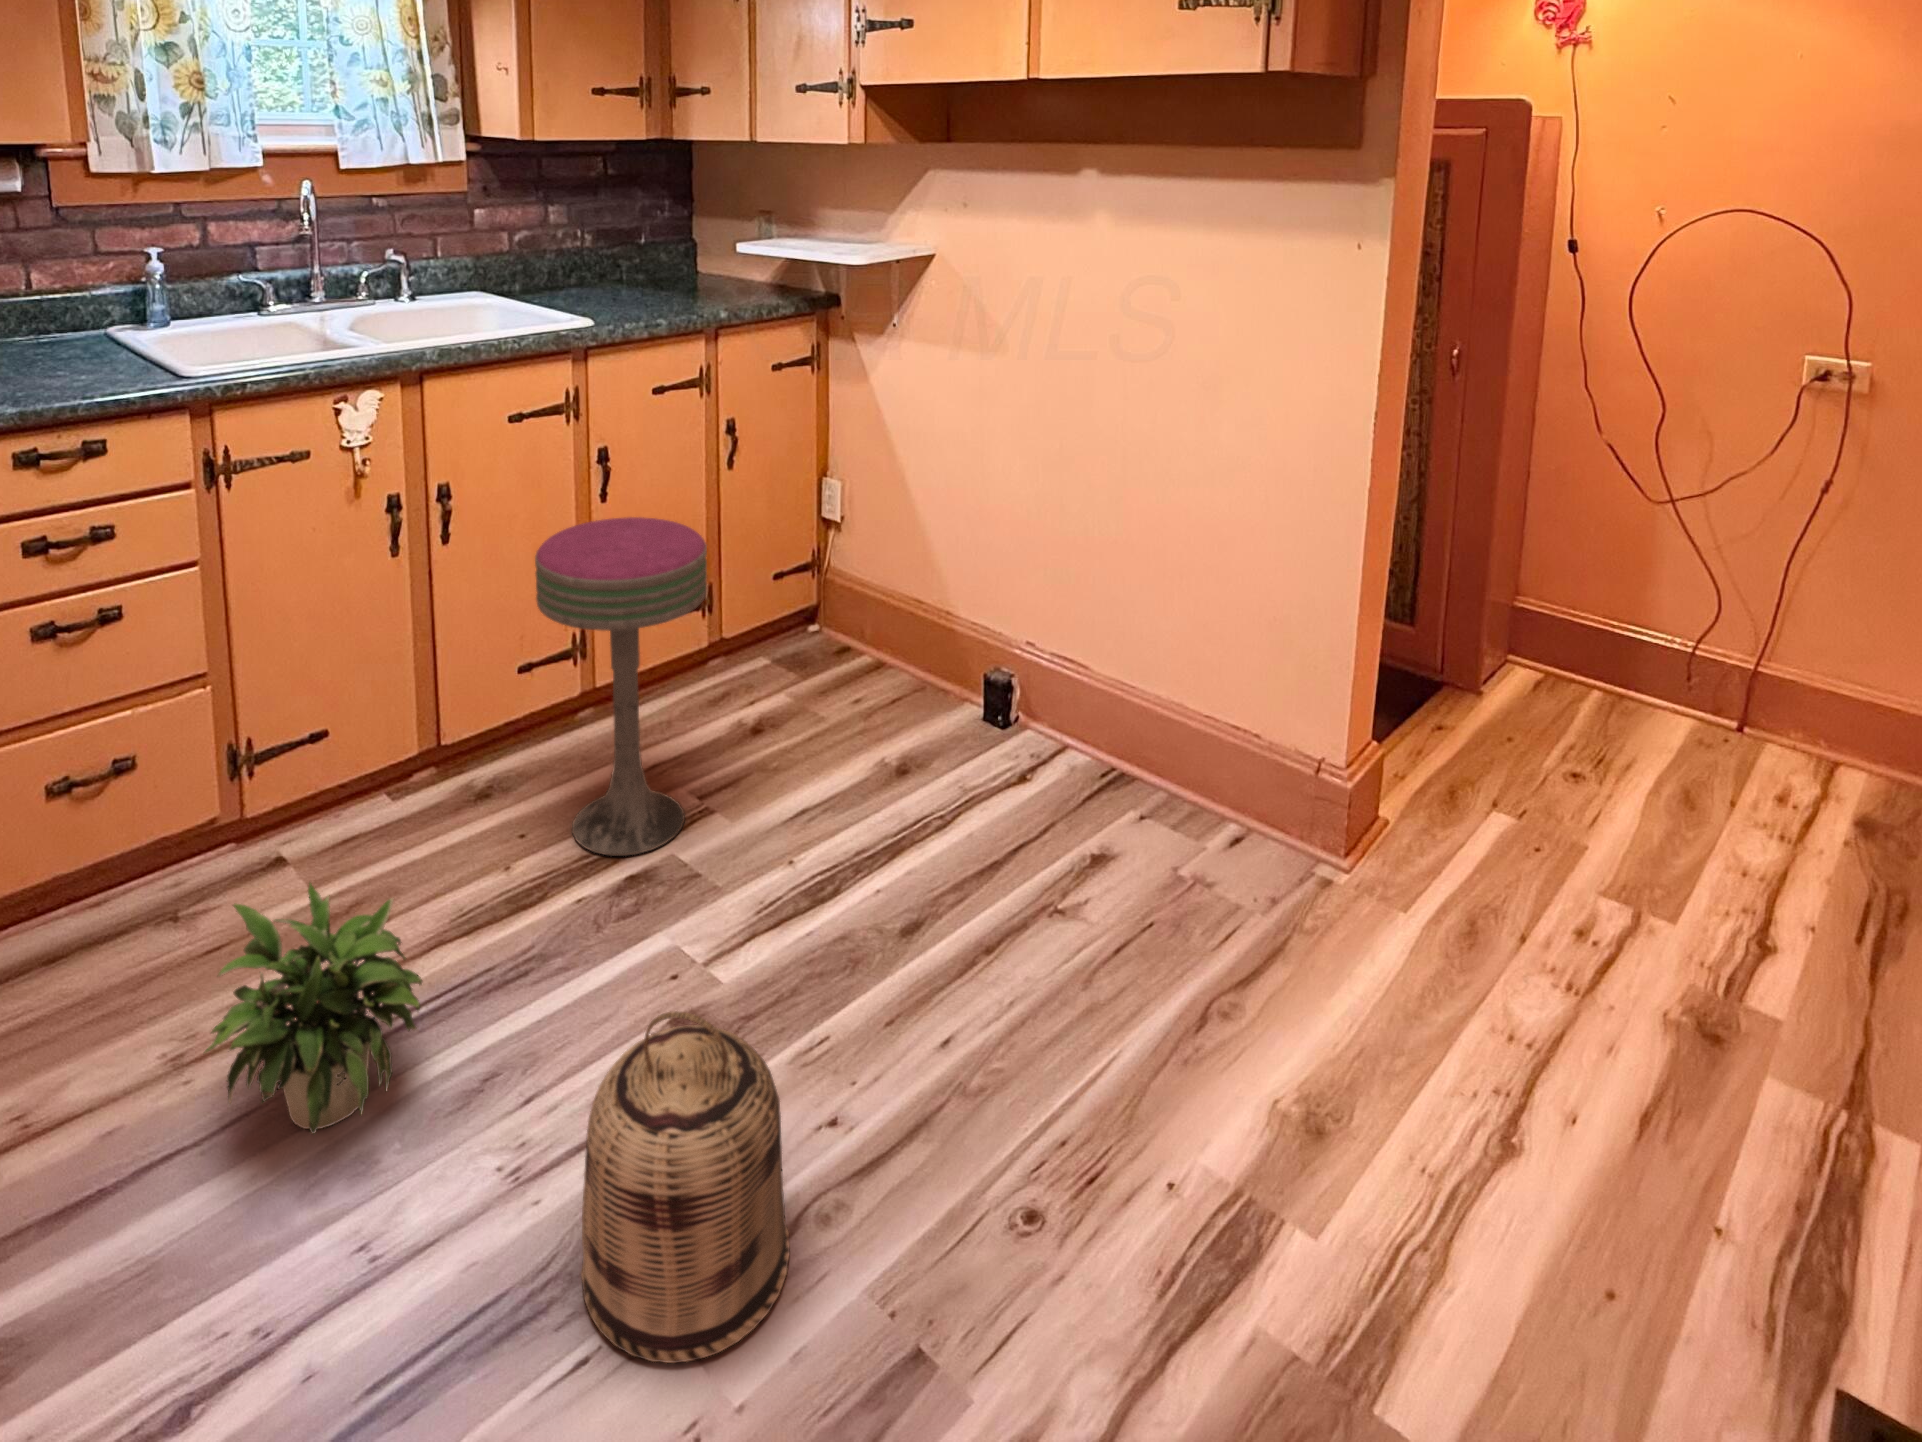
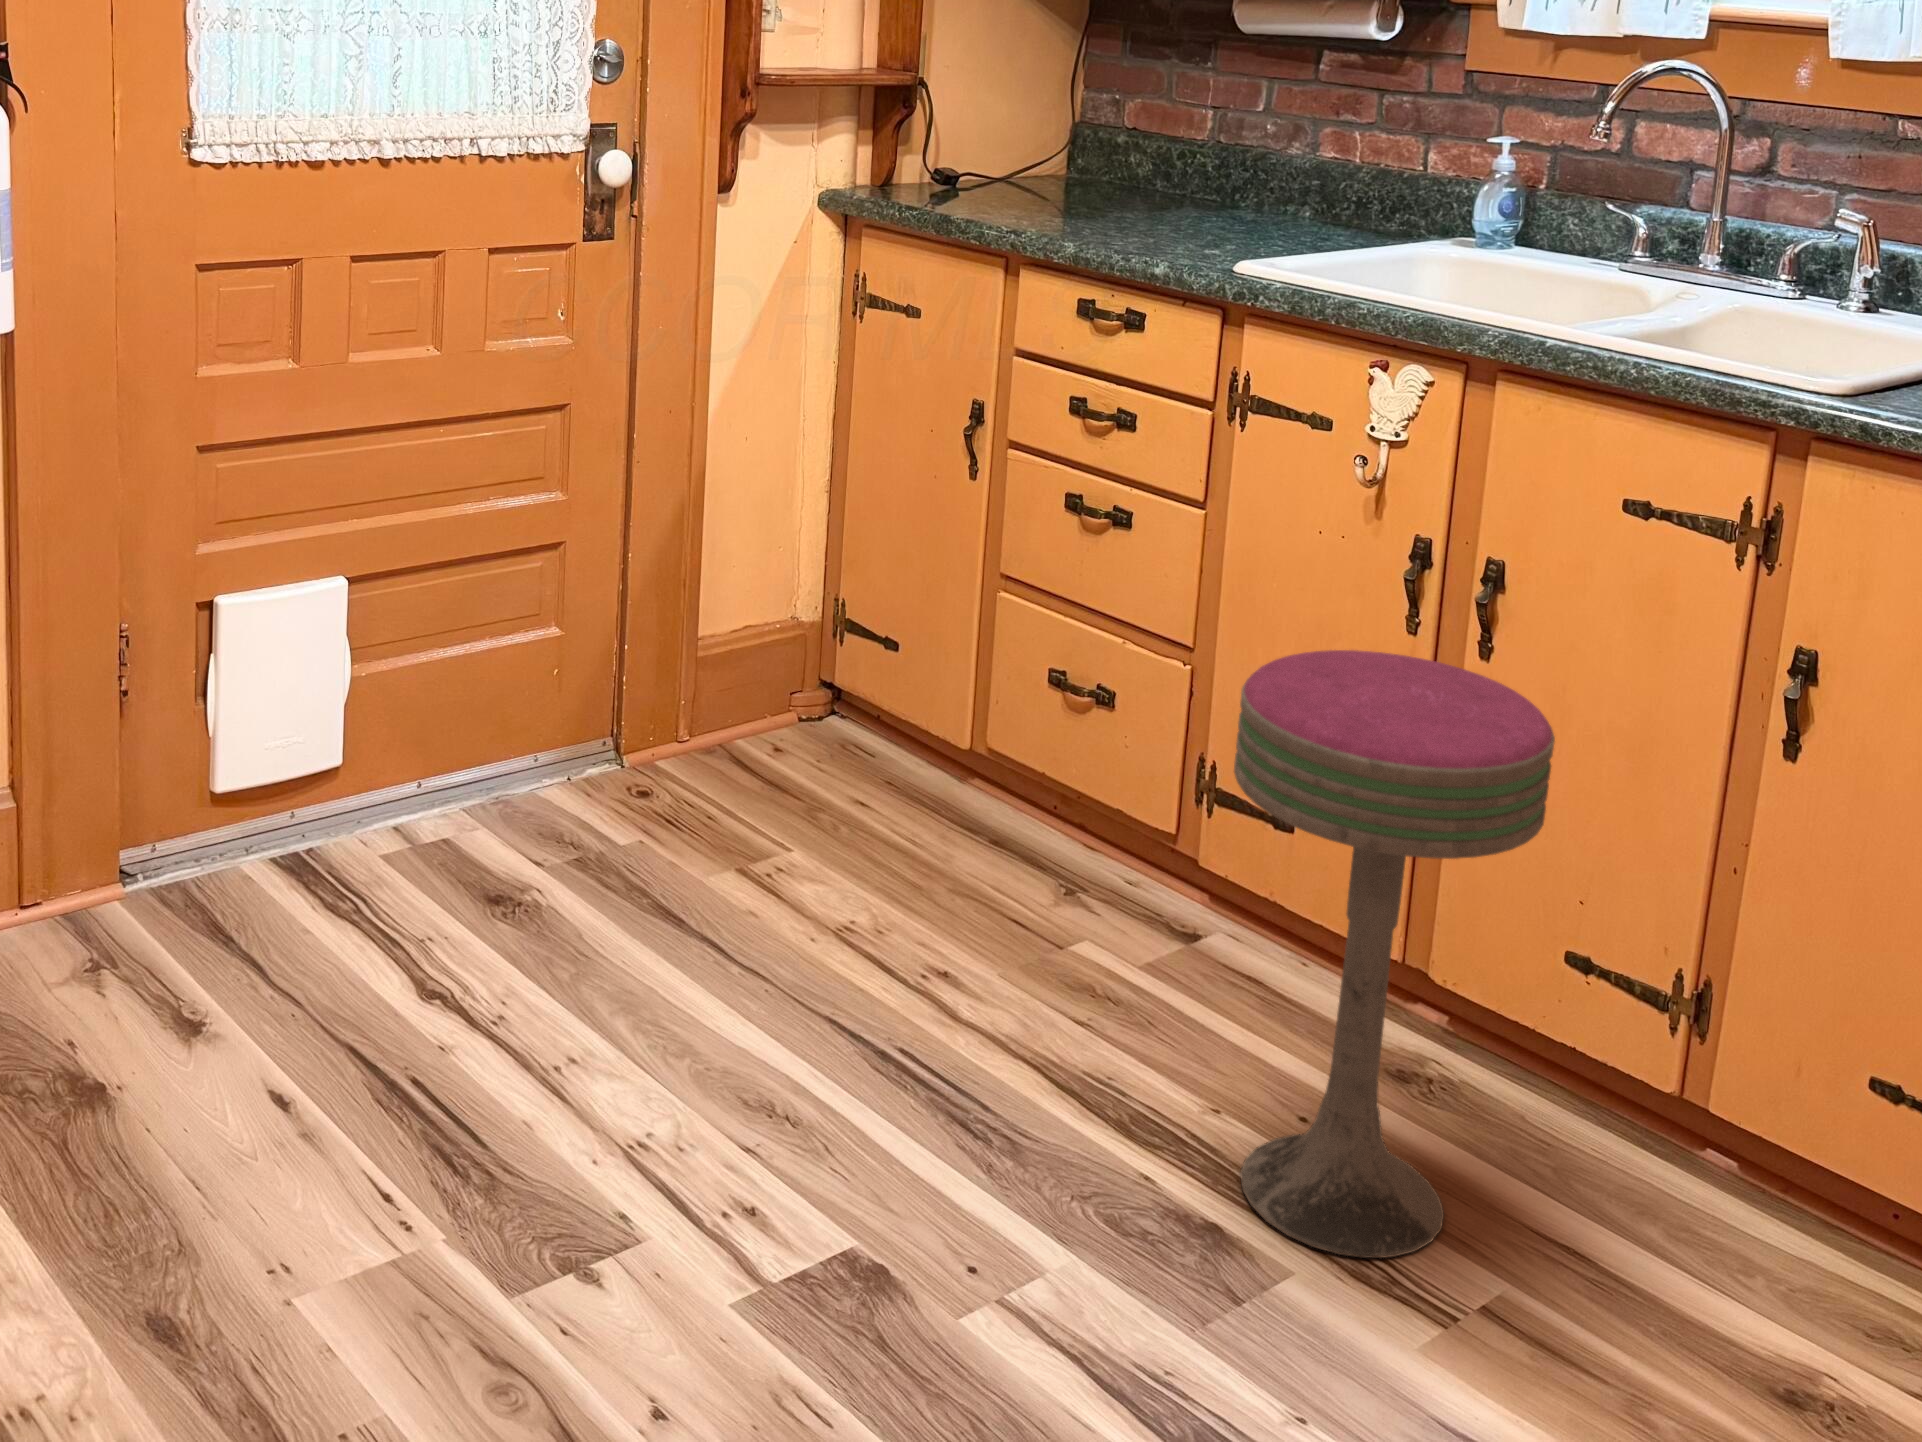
potted plant: present [205,883,422,1134] -> none [653,774,933,1035]
basket: present [581,1011,790,1363] -> none [356,951,610,1357]

